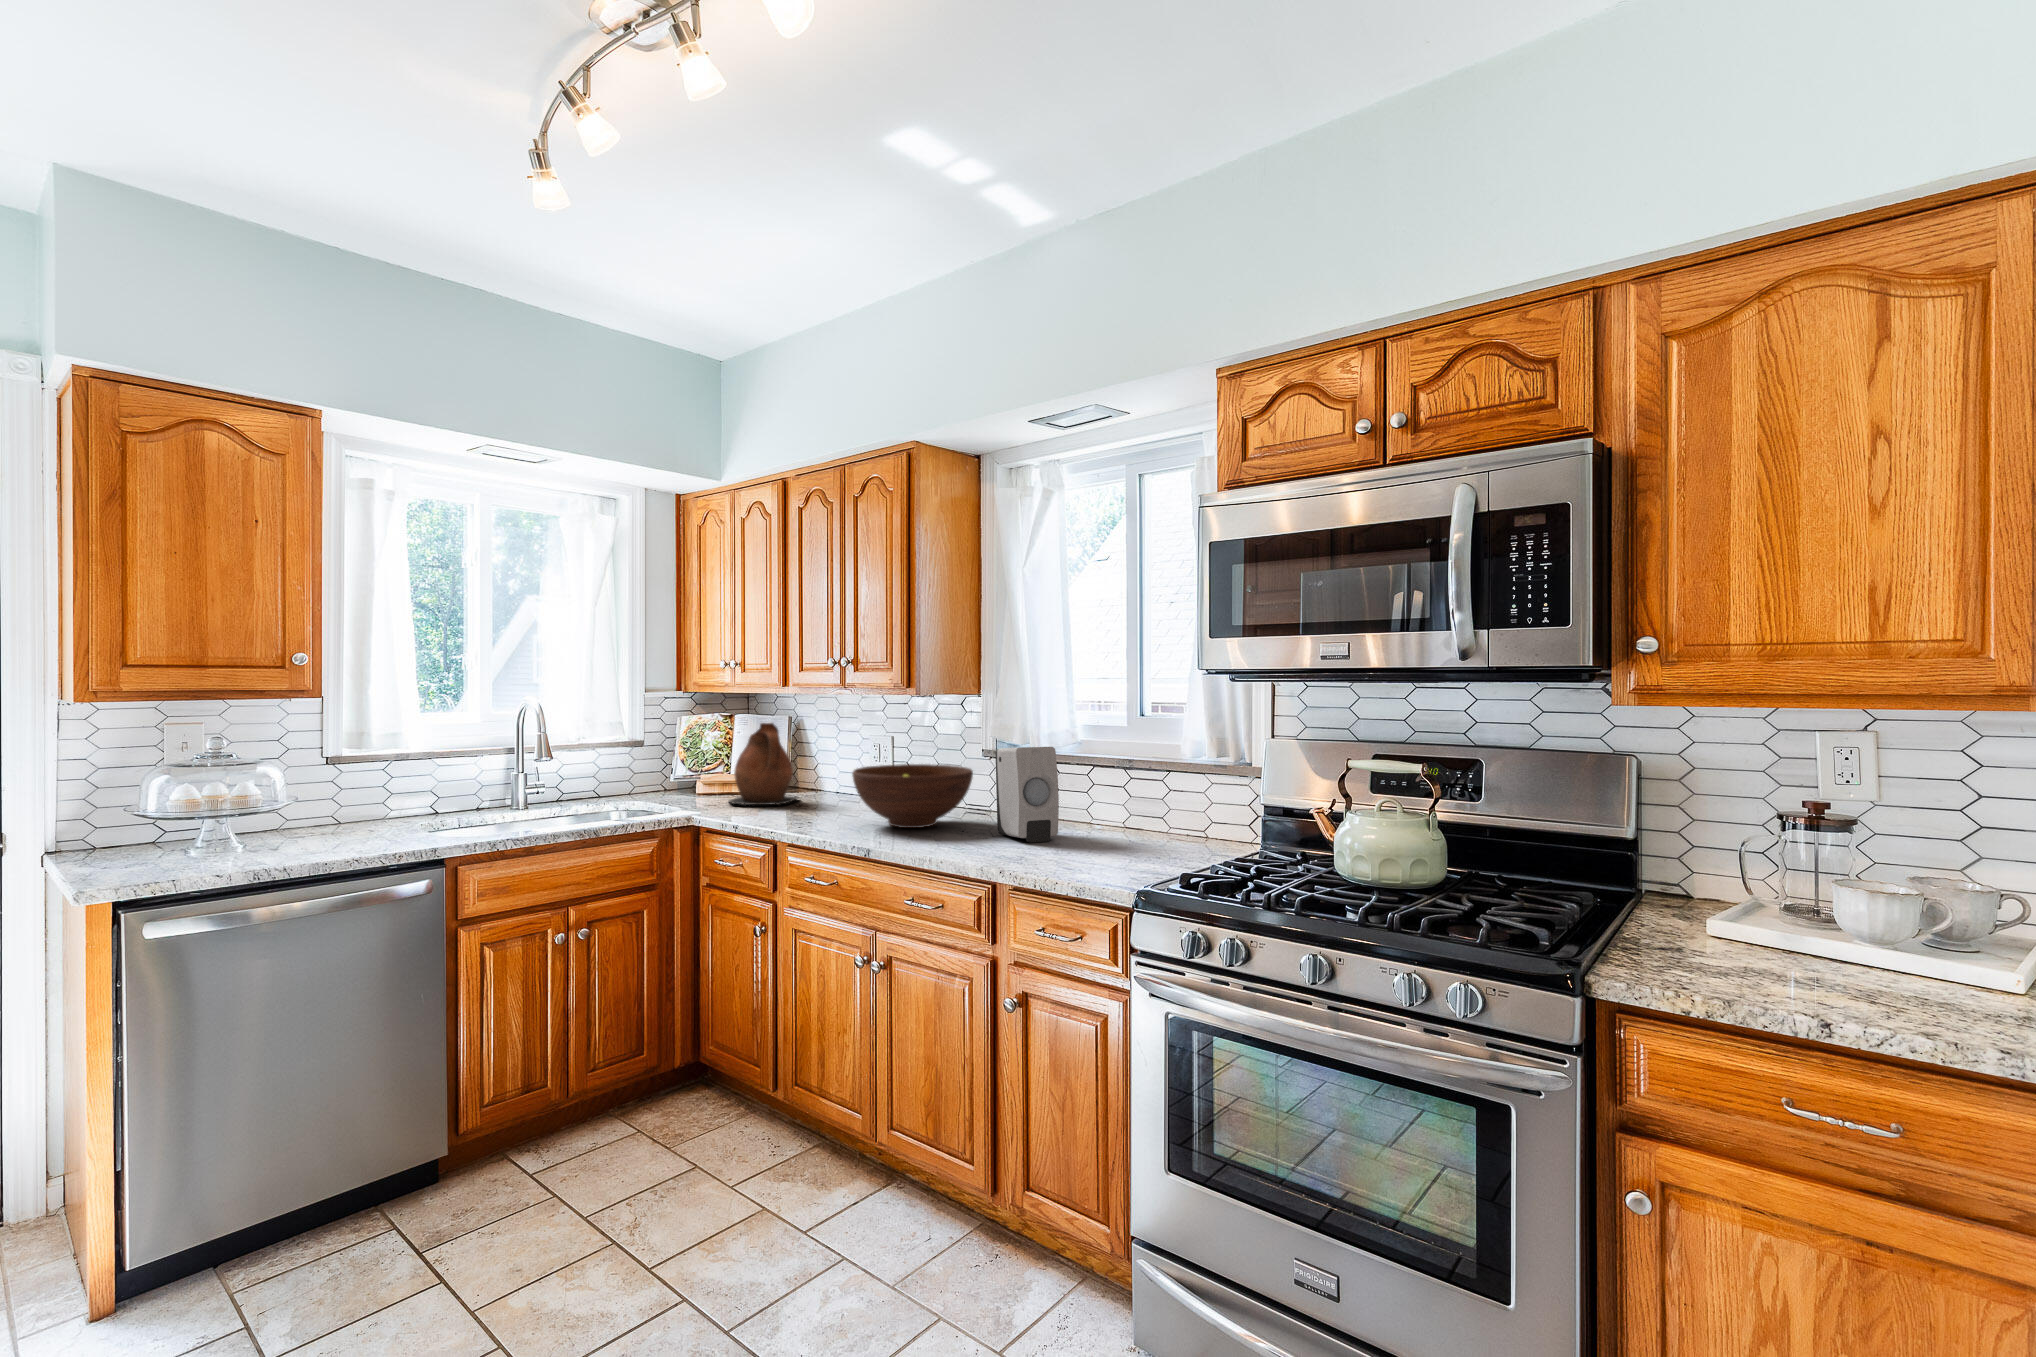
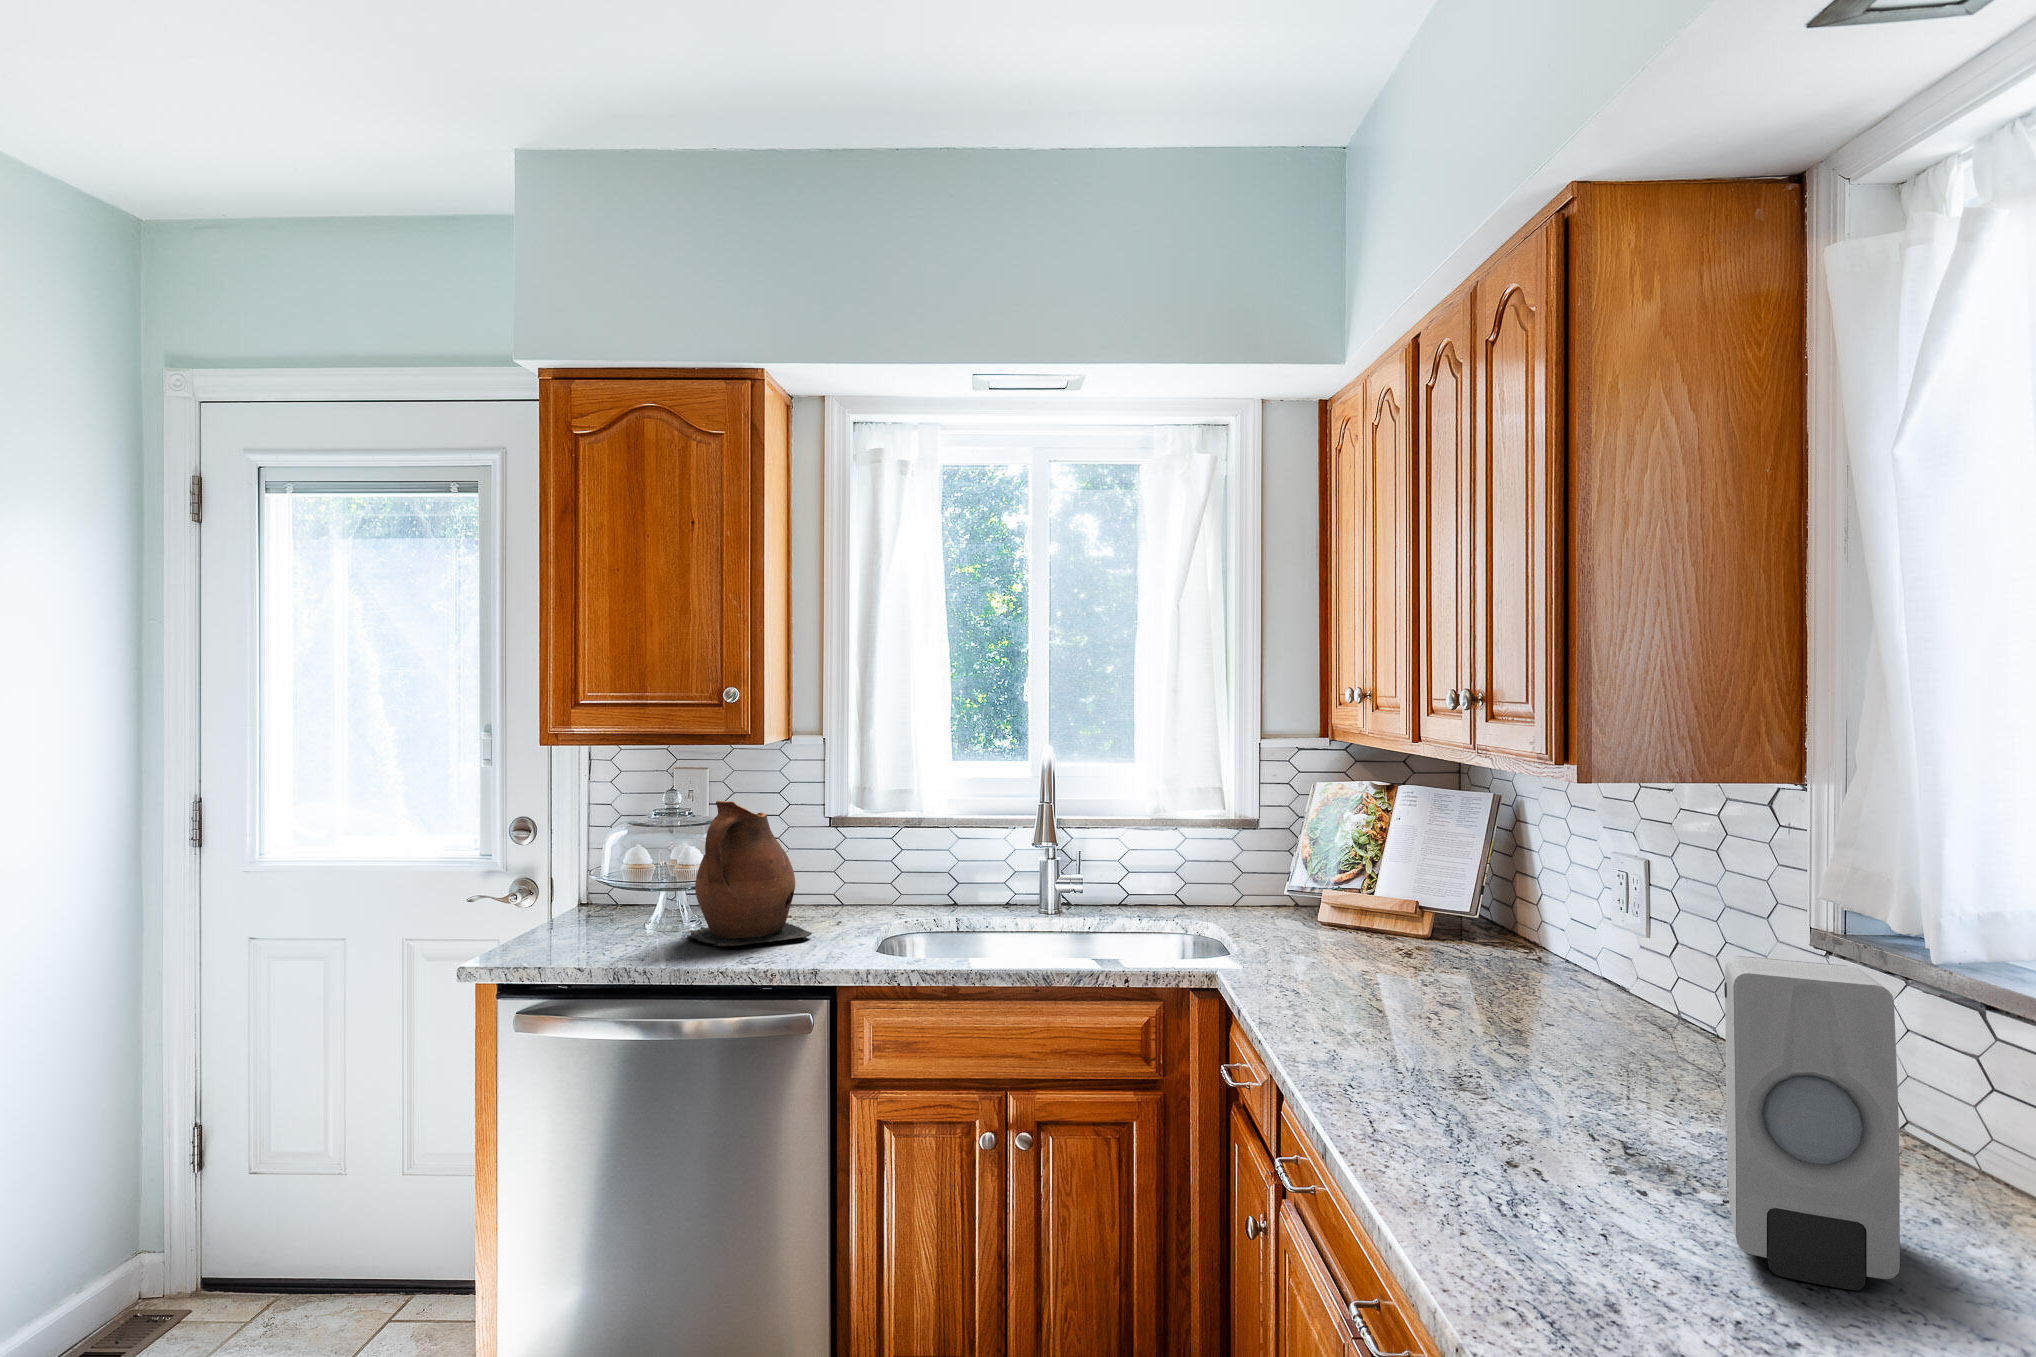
ceramic pitcher: present [729,723,798,805] -> present [682,801,812,946]
fruit bowl: present [852,764,973,828] -> none [1403,935,1721,1114]

